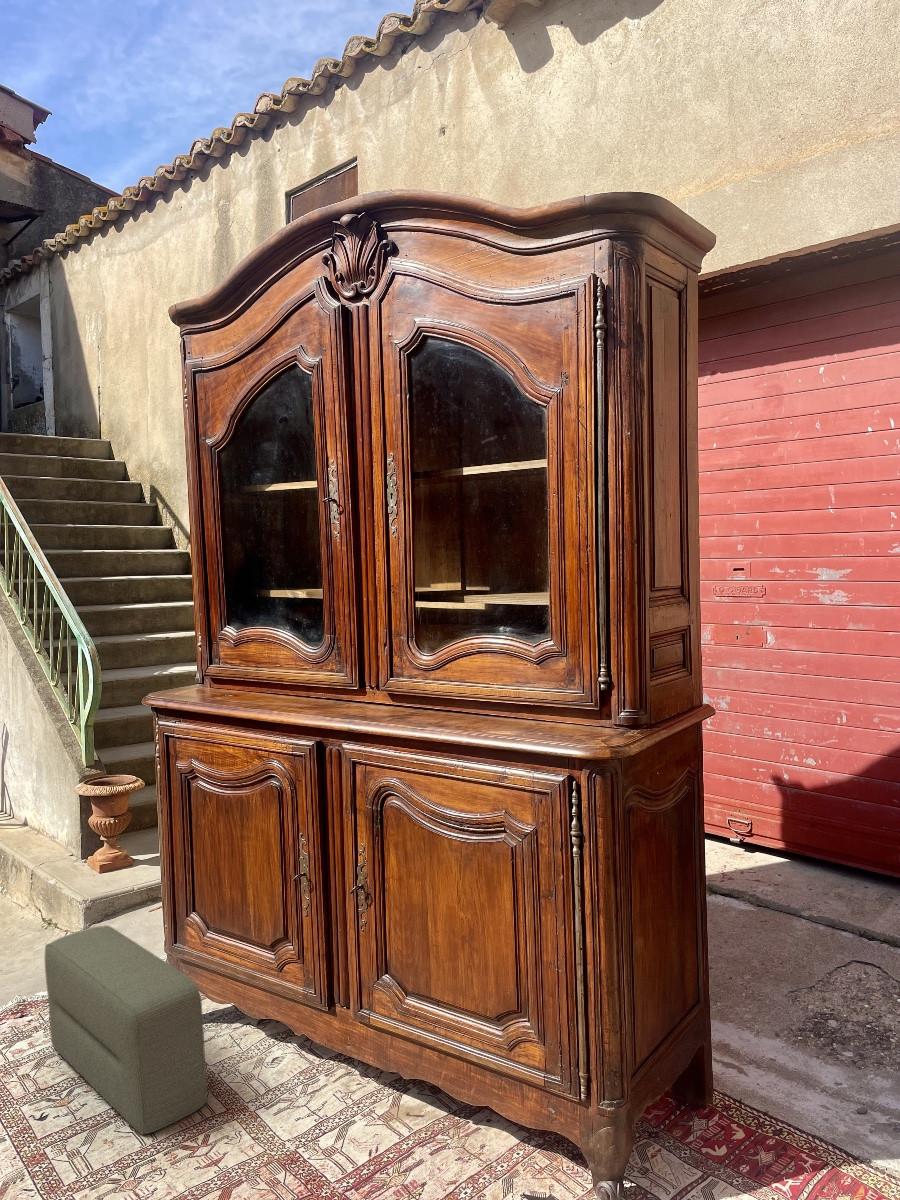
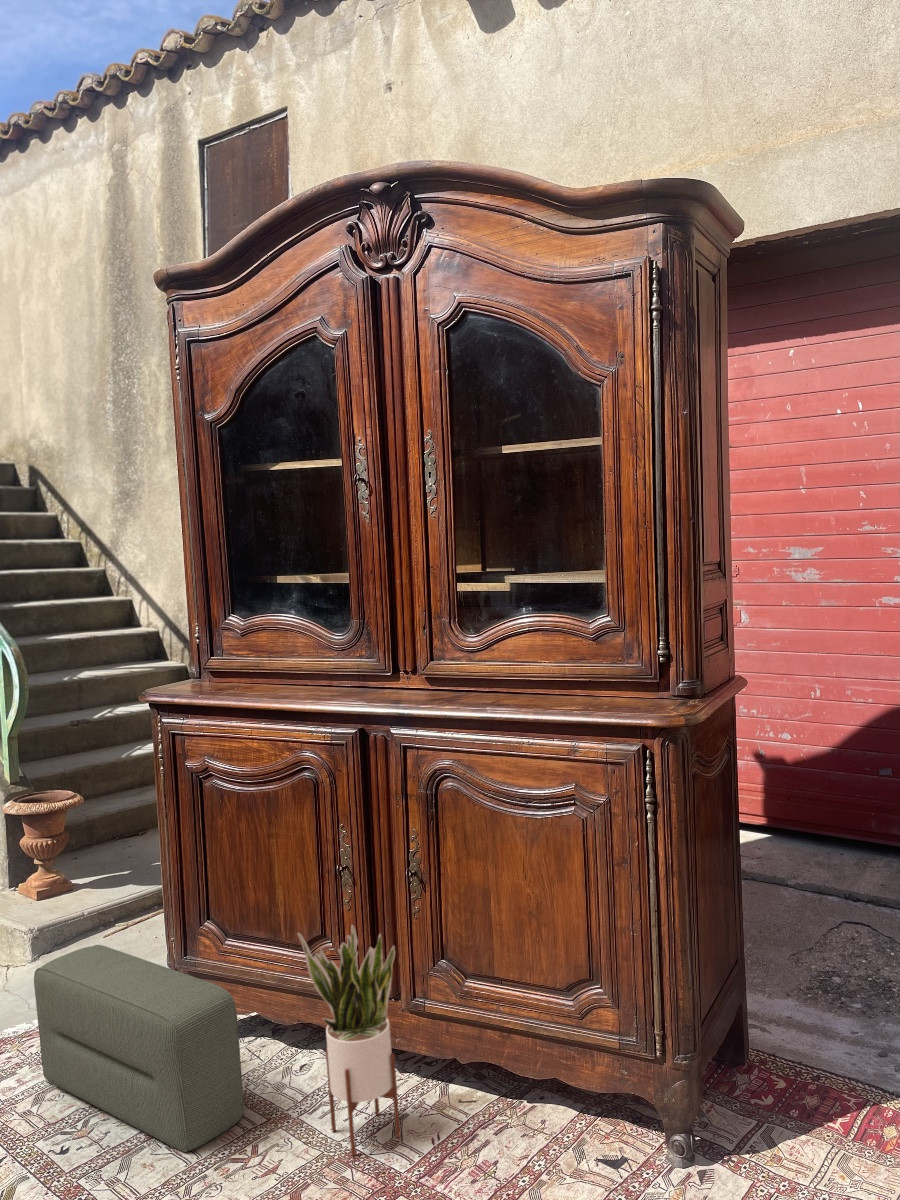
potted plant: none [247,932,342,1159] -> present [298,925,401,1156]

